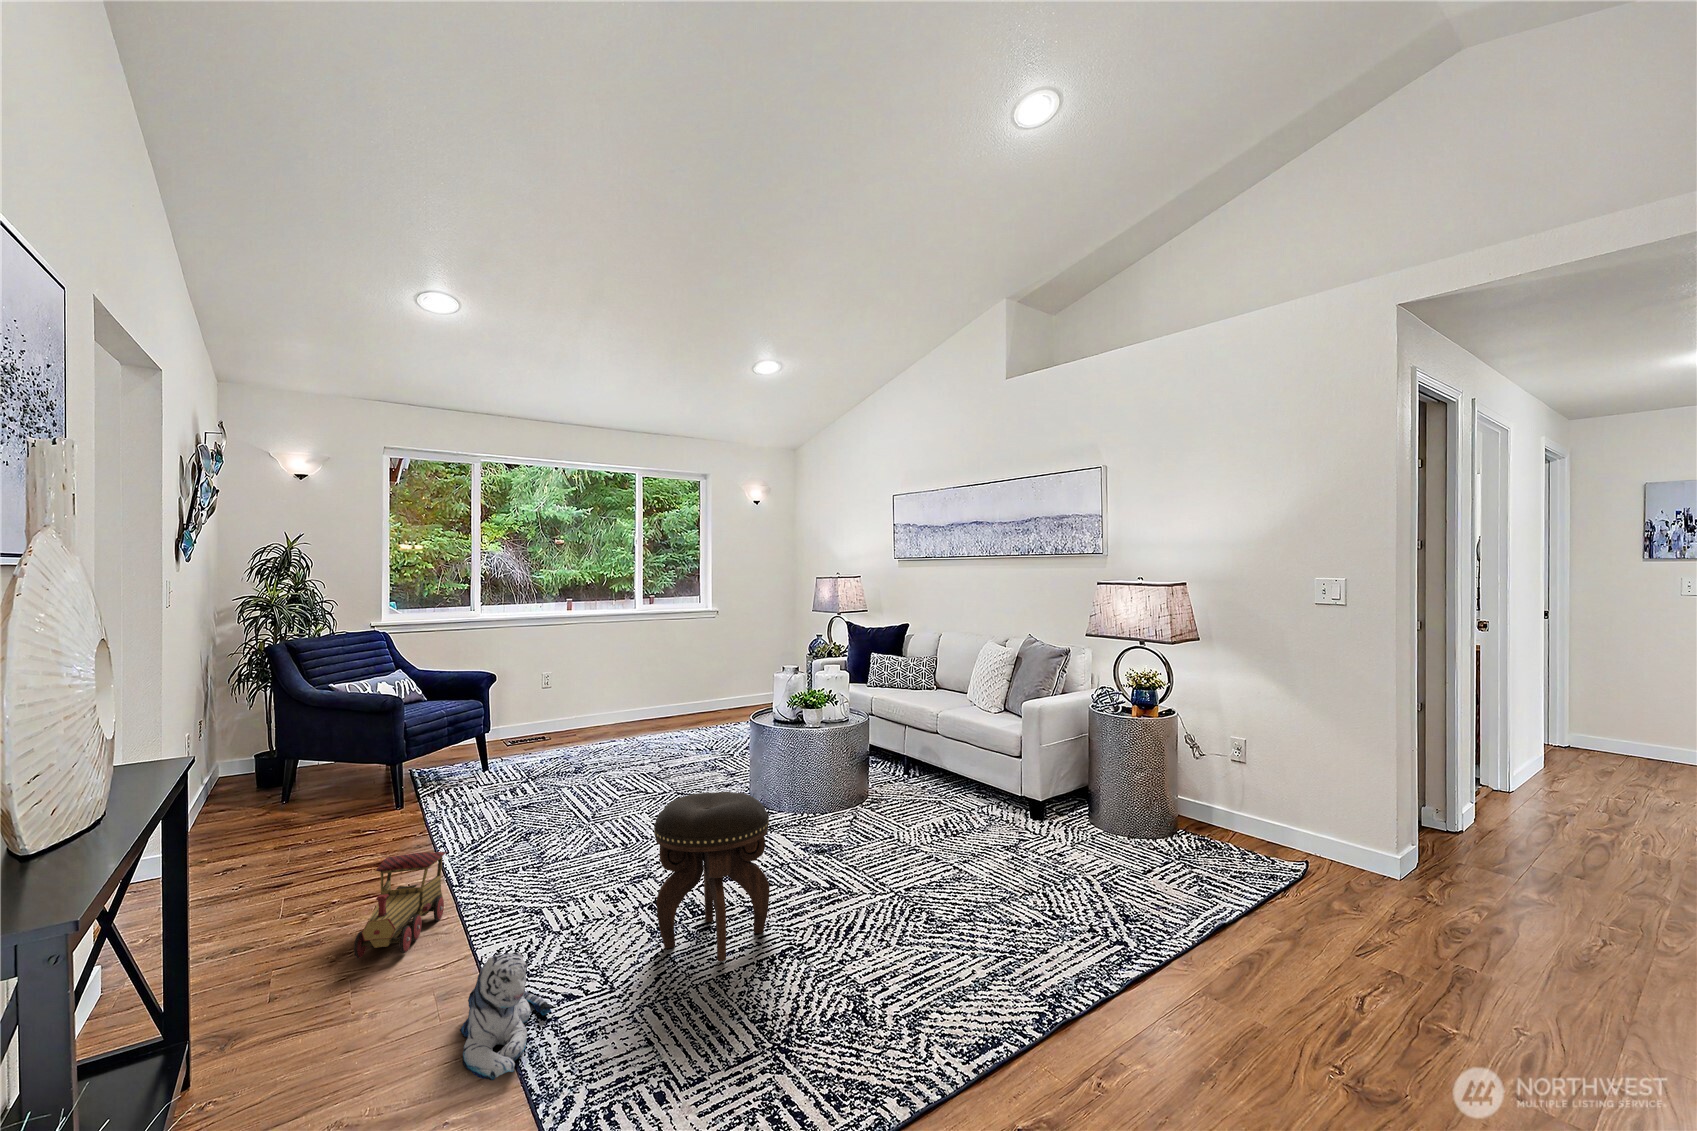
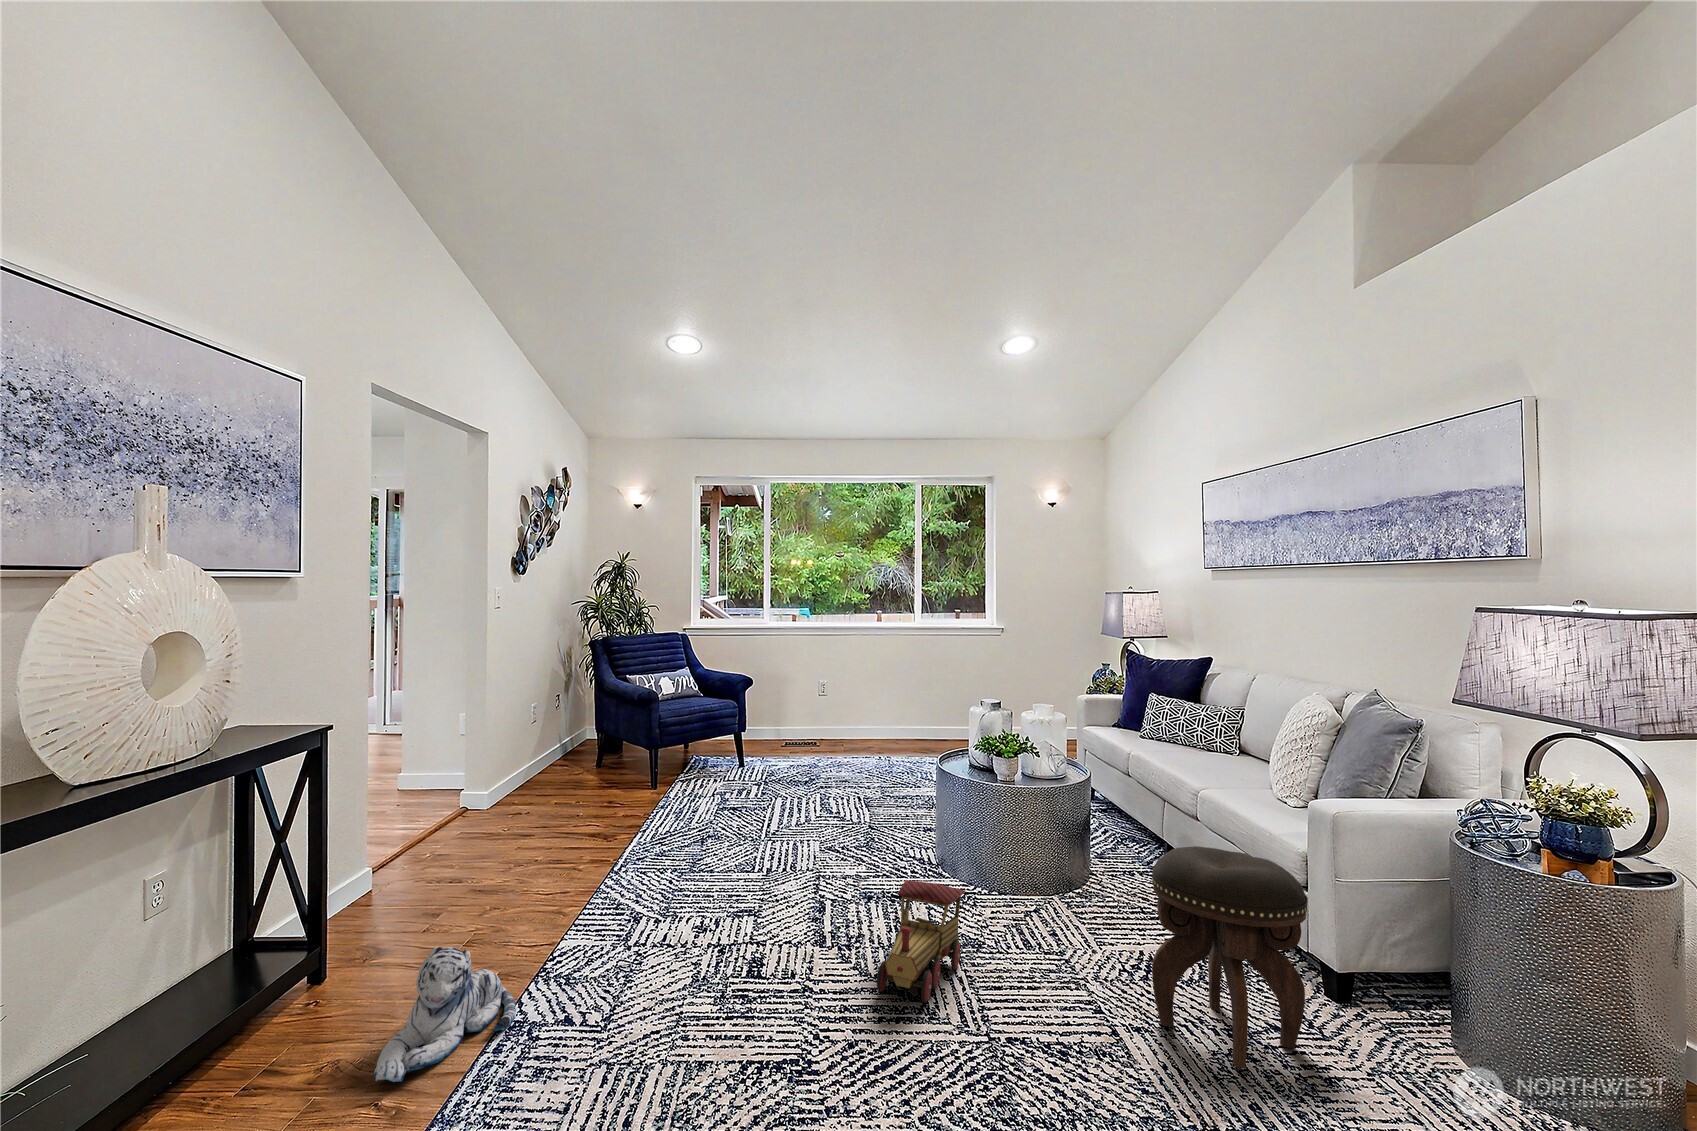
footstool: present [654,792,769,961] -> present [1152,846,1308,1068]
toy train: present [354,852,447,959] -> present [877,880,966,1003]

